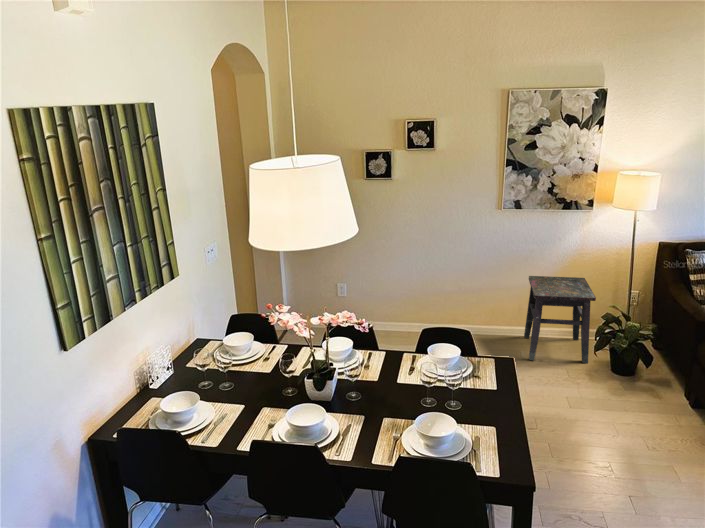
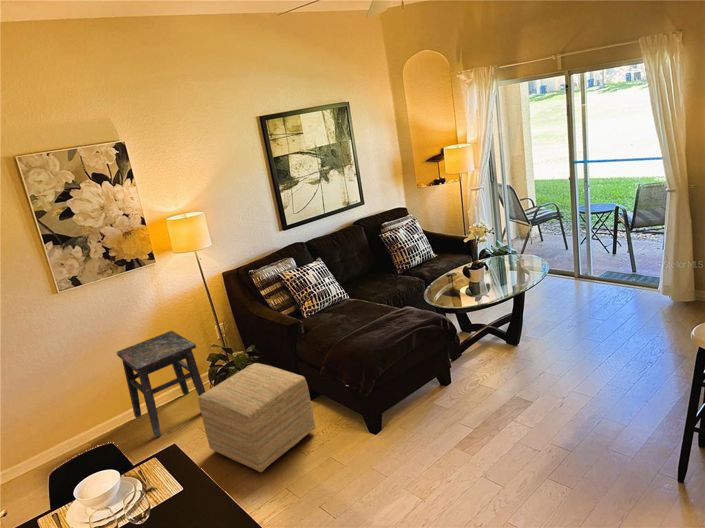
ottoman: none [564,339,684,435] -> present [198,363,315,472]

